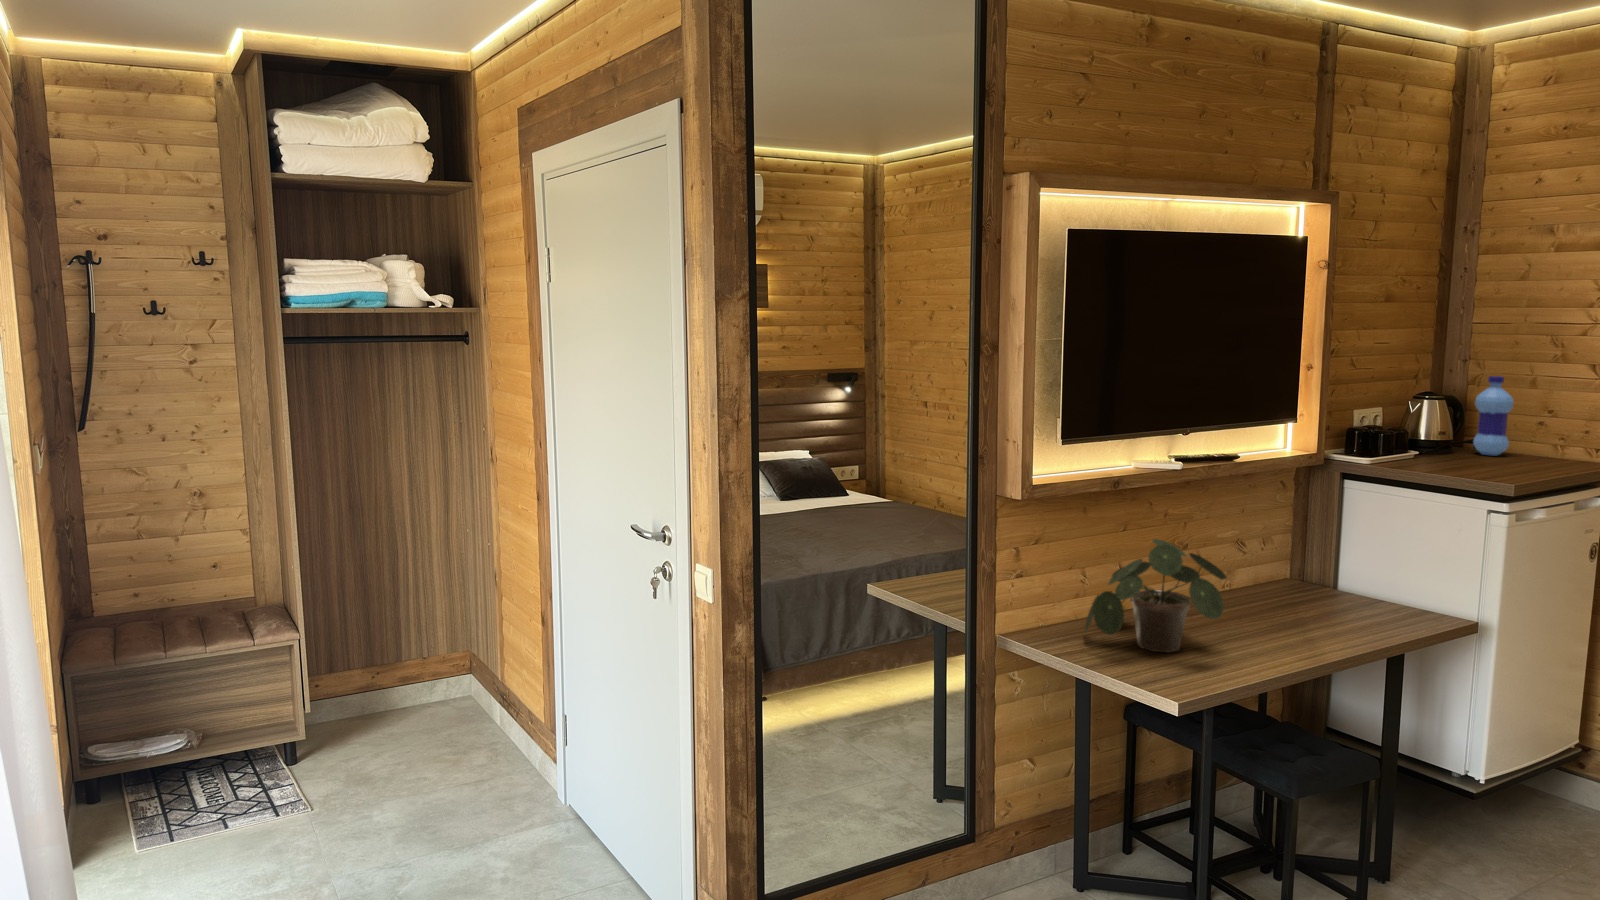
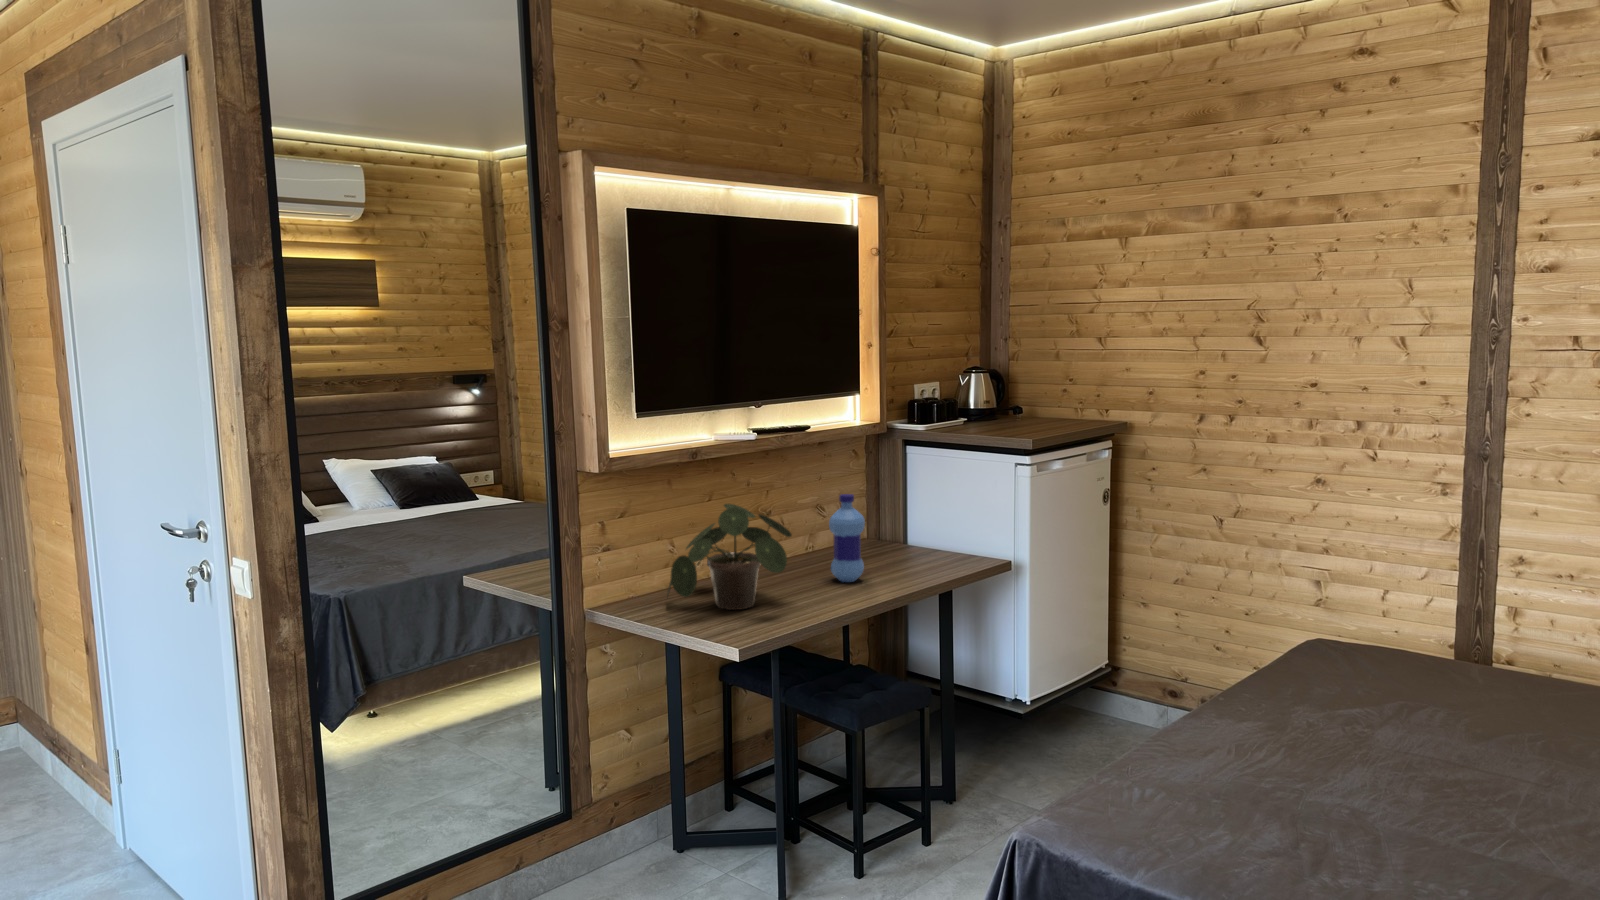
water bottle: present [1473,376,1514,456] -> present [829,494,865,582]

